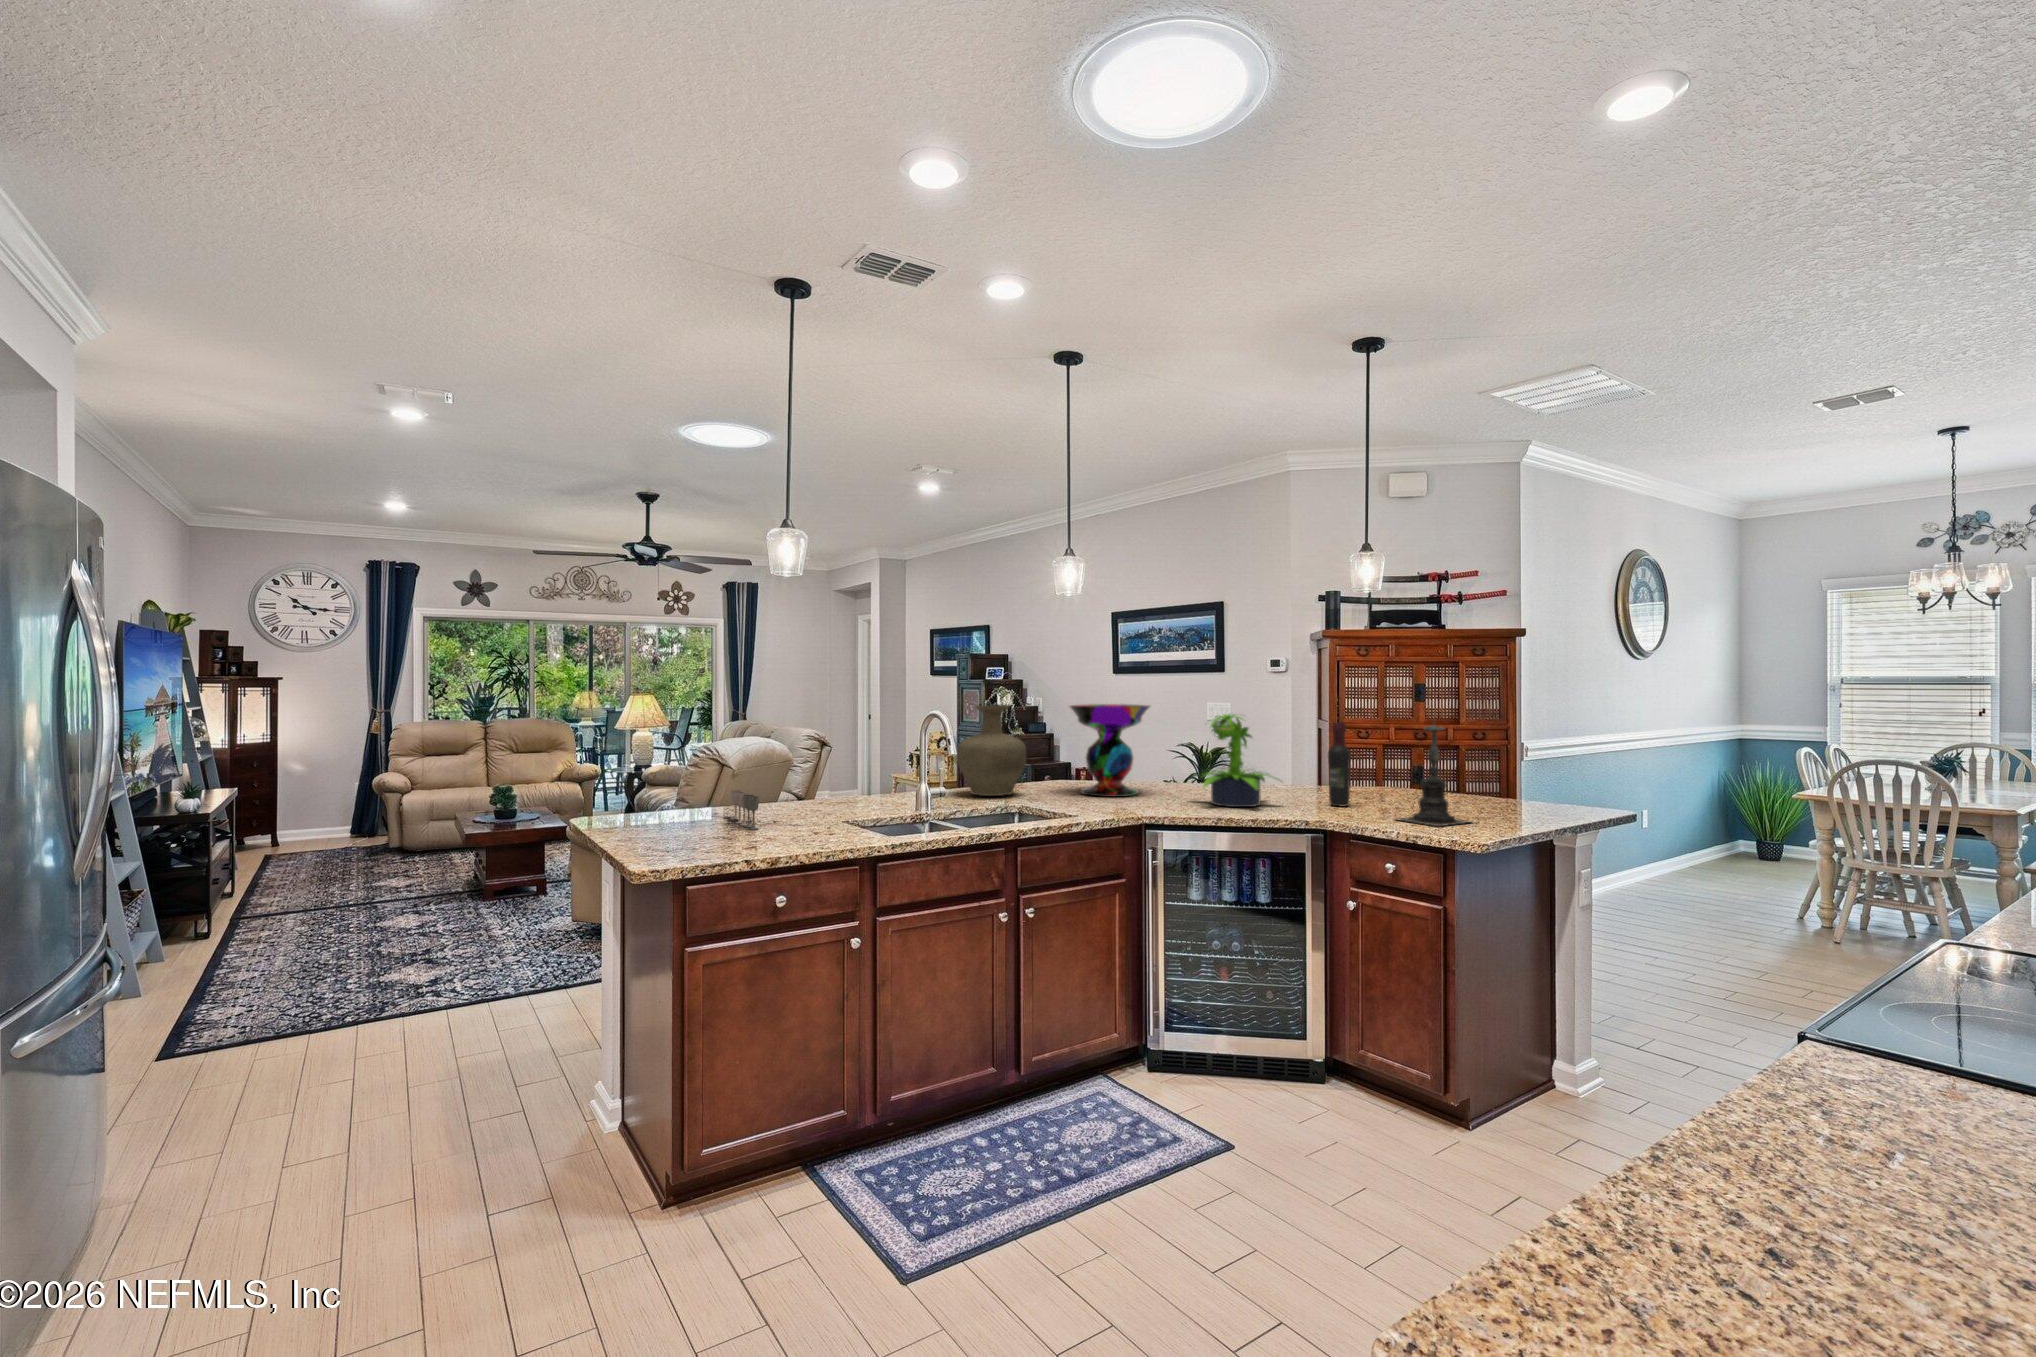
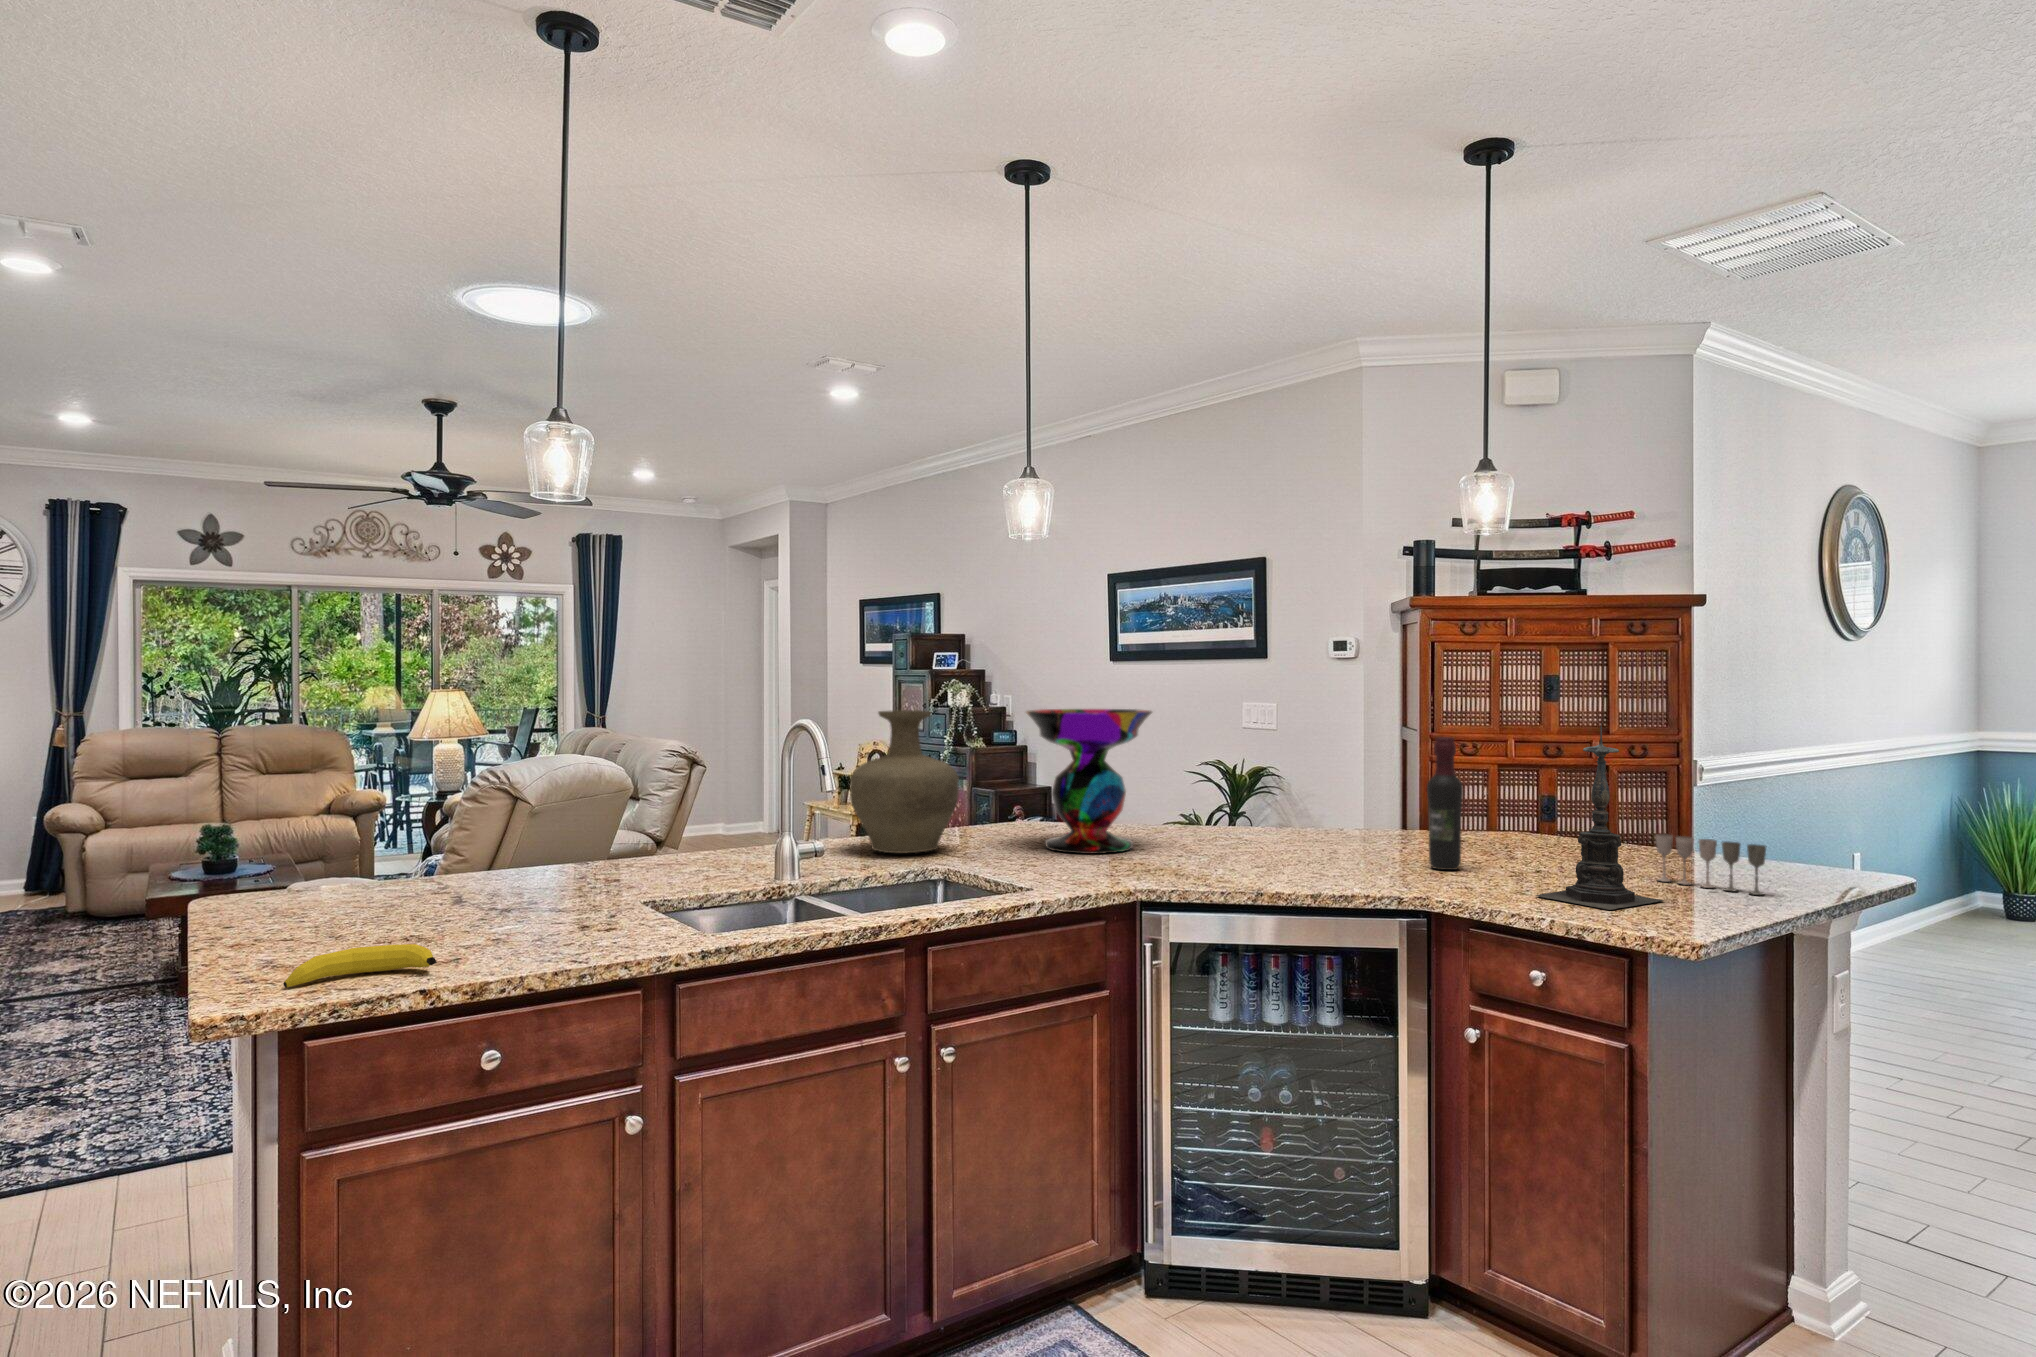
potted plant: present [1203,714,1271,807] -> none [1210,723,1359,872]
wine glass: present [730,790,759,830] -> present [1656,834,1767,895]
banana: none [666,837,747,858] -> present [283,944,437,988]

